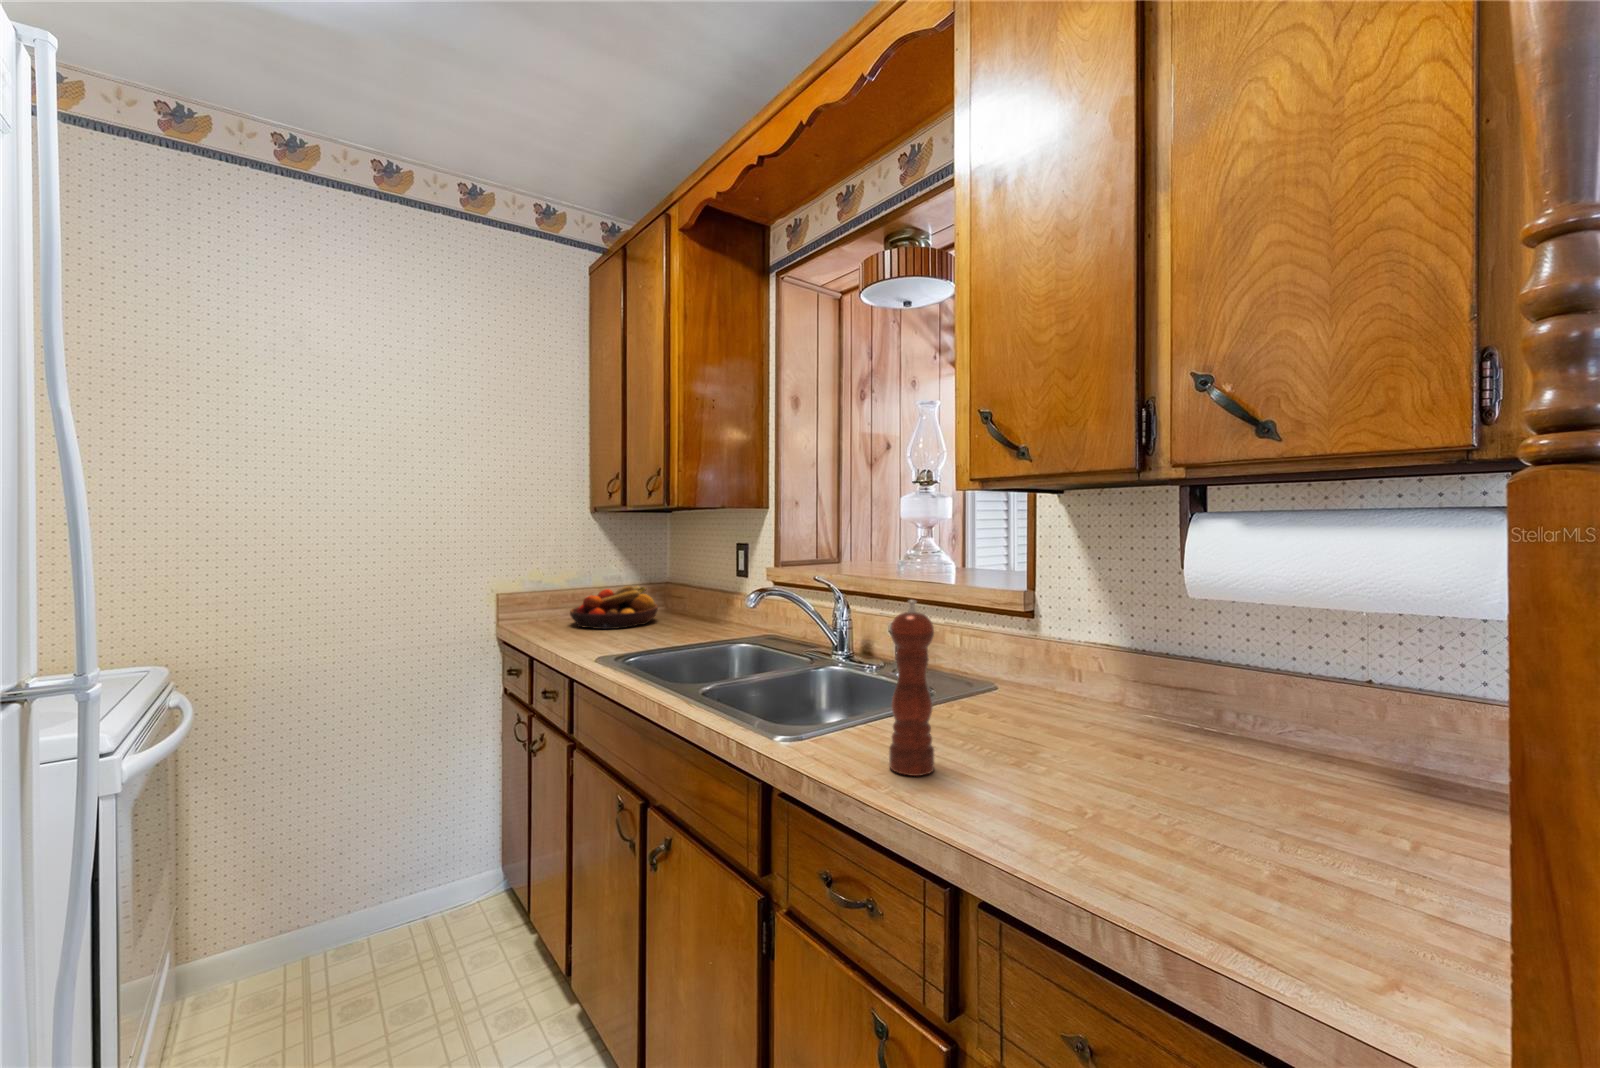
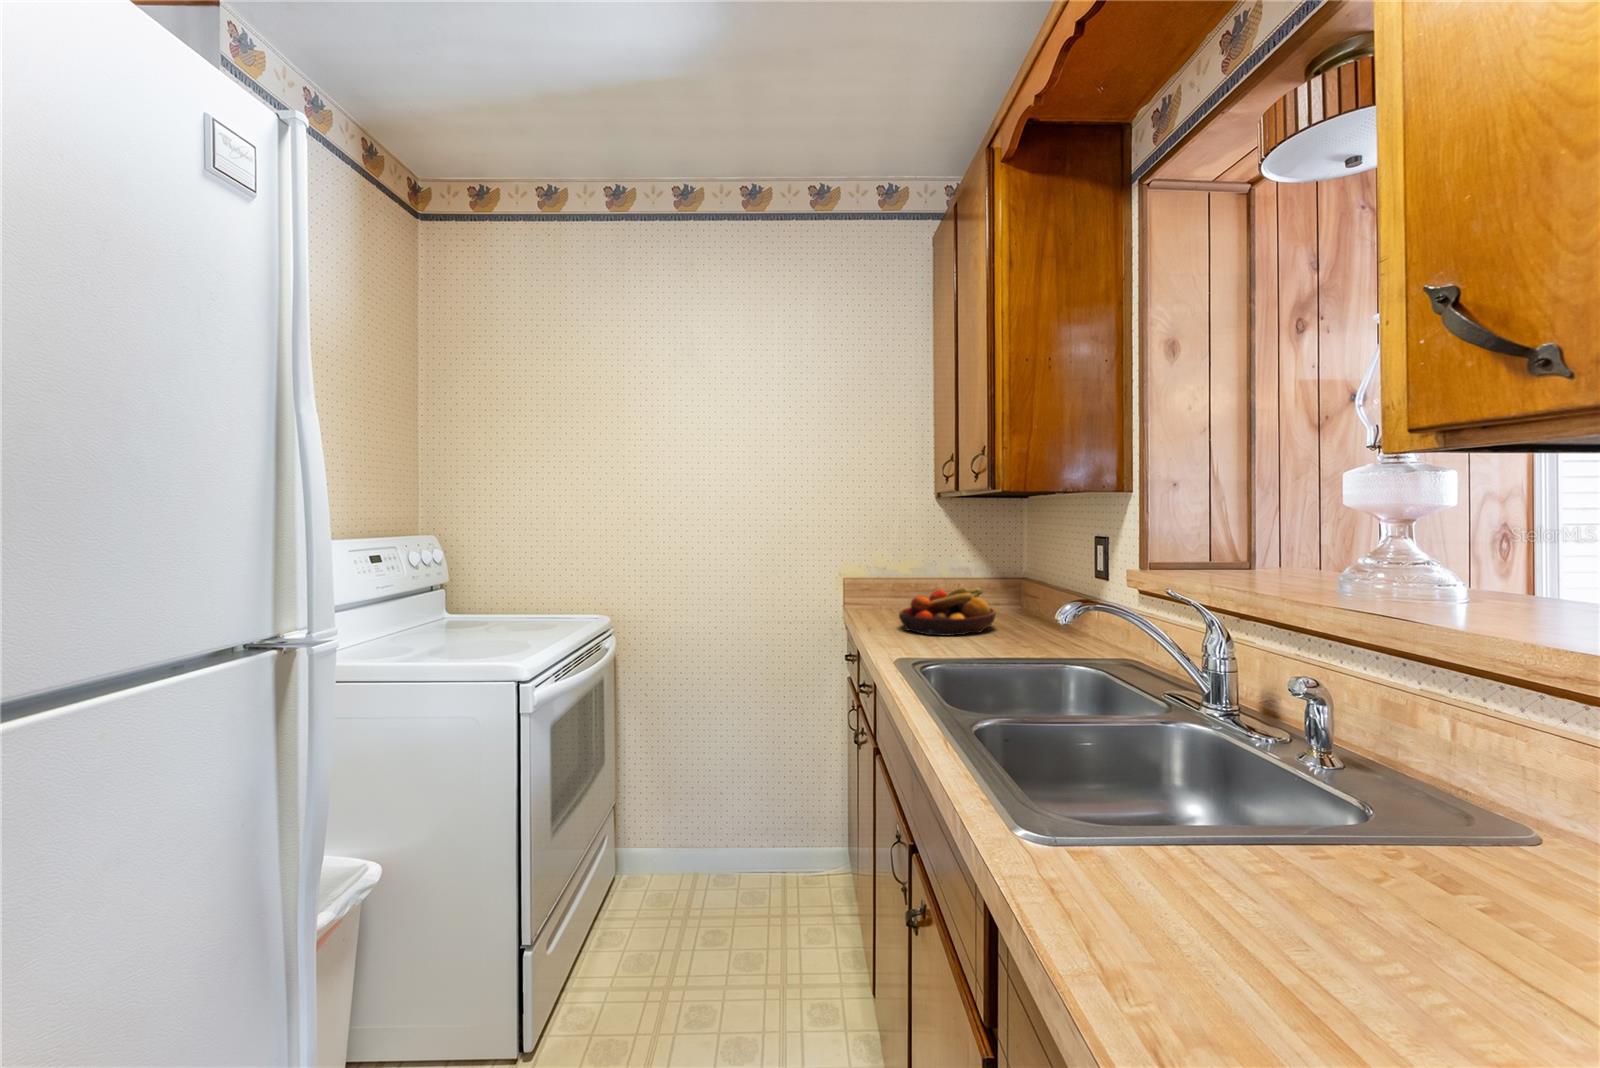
pepper mill: present [889,600,934,776] -> none [1185,655,1280,987]

